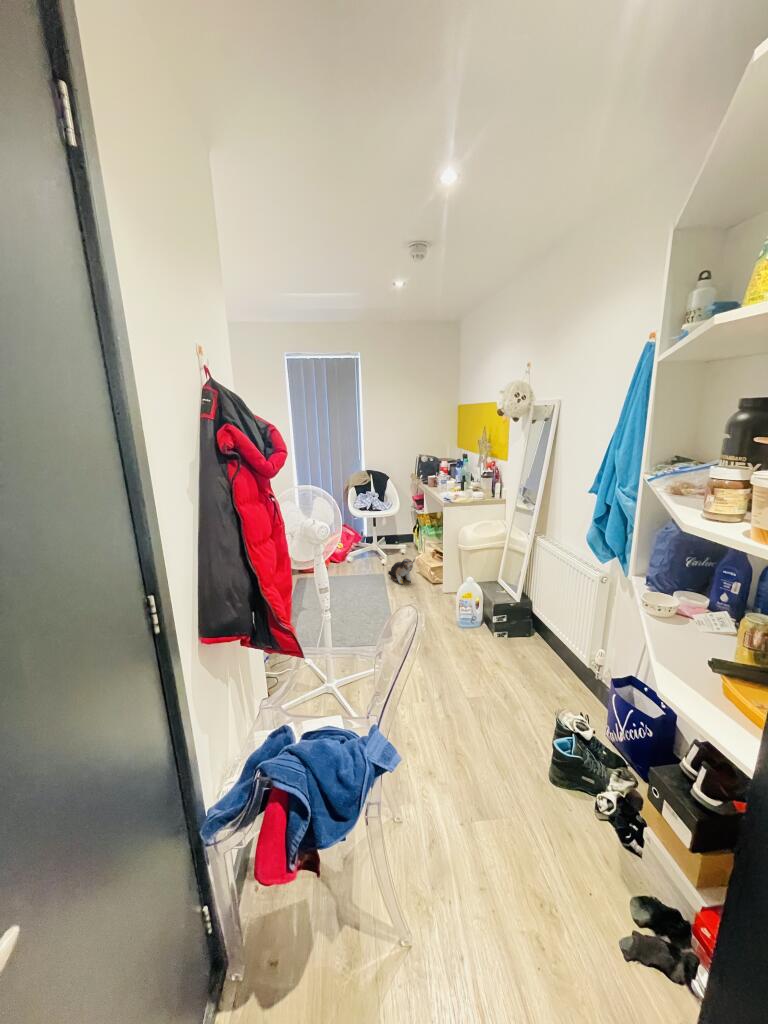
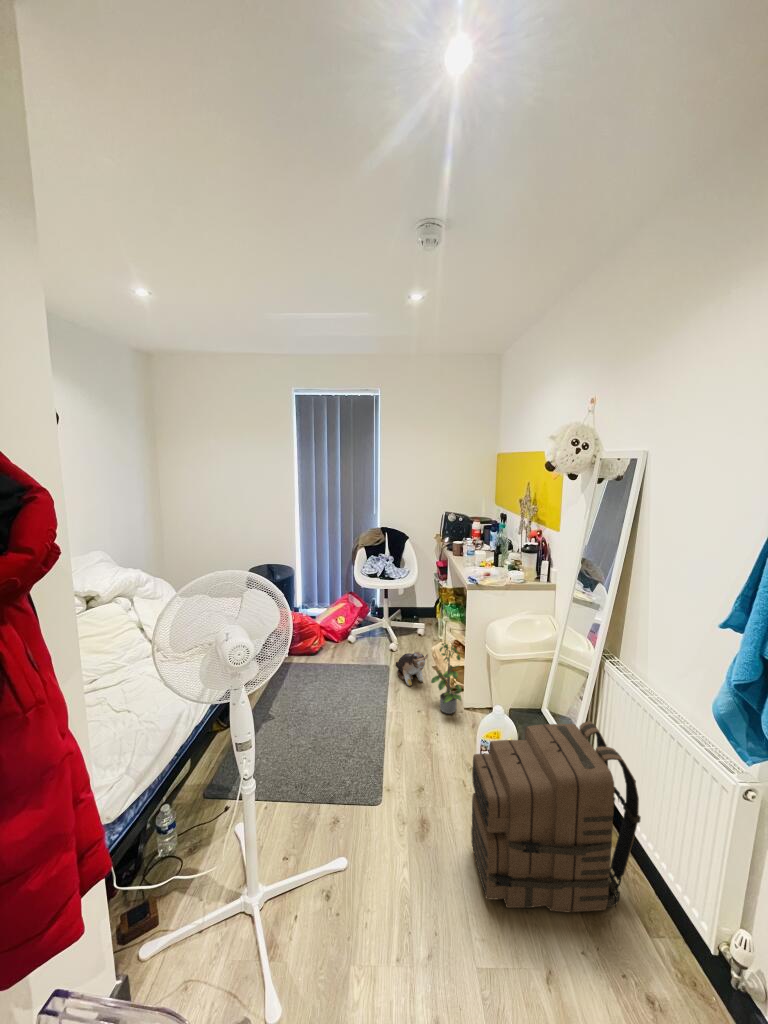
potted plant: none [419,545,443,597] -> present [431,642,461,714]
backpack: none [457,571,554,675] -> present [471,721,641,912]

